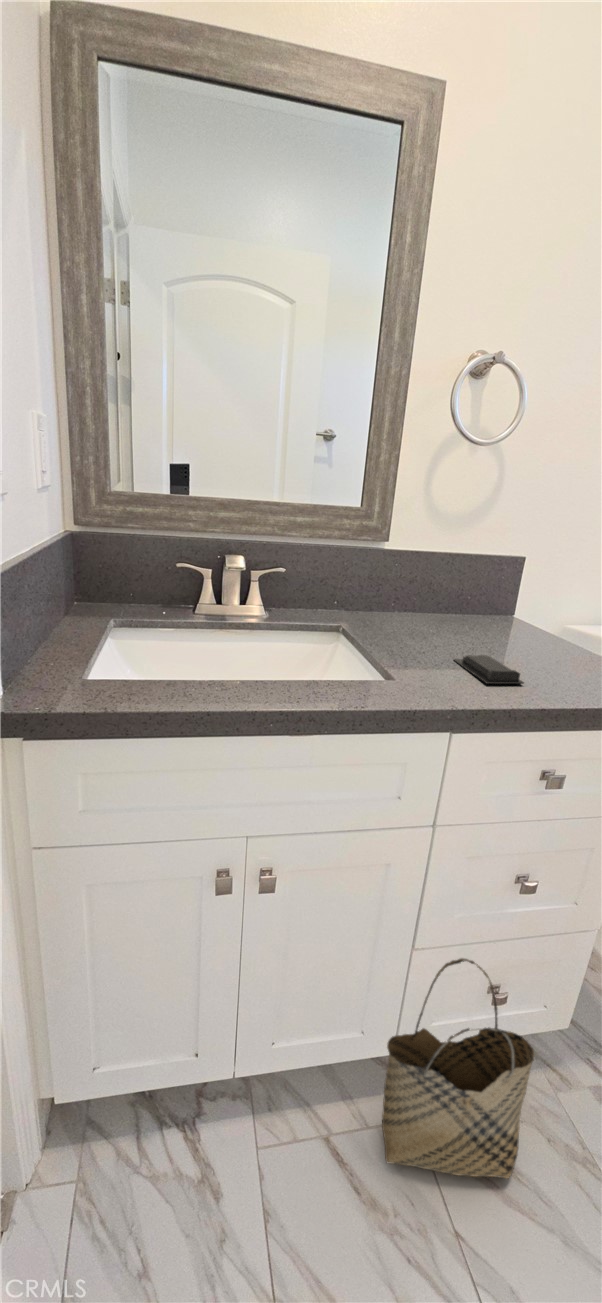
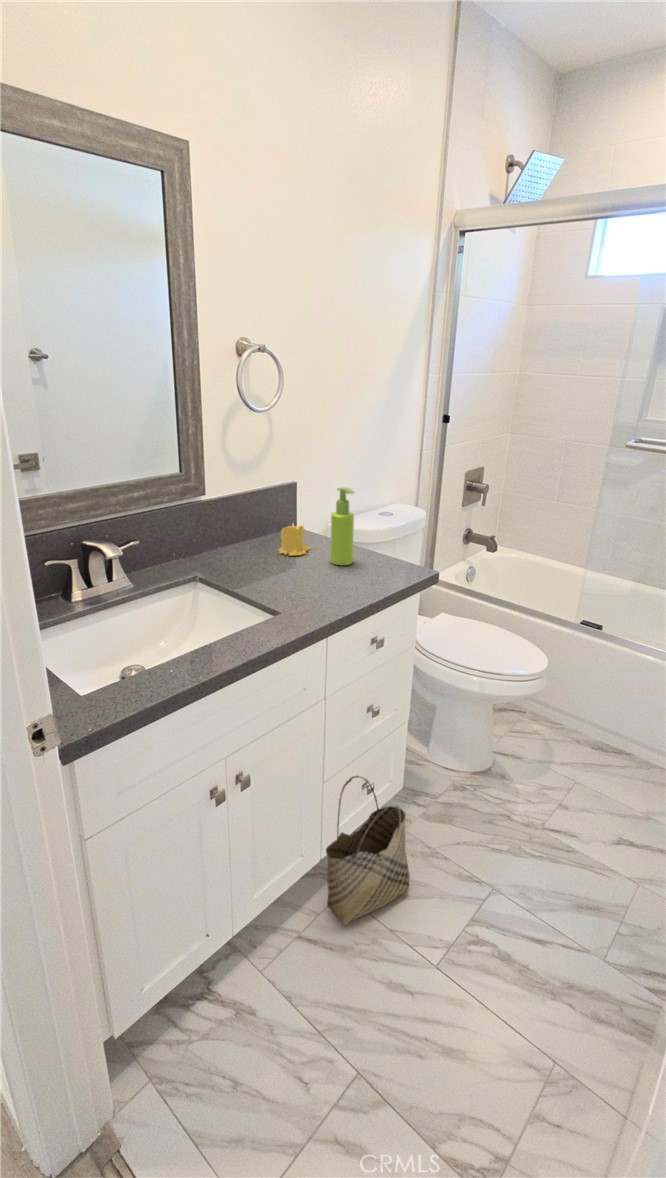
soap dispenser: none [523,550,575,661] -> present [331,487,354,565]
candle: none [463,593,511,637] -> present [279,526,310,556]
soap bar: present [454,655,524,684] -> none [297,573,353,595]

